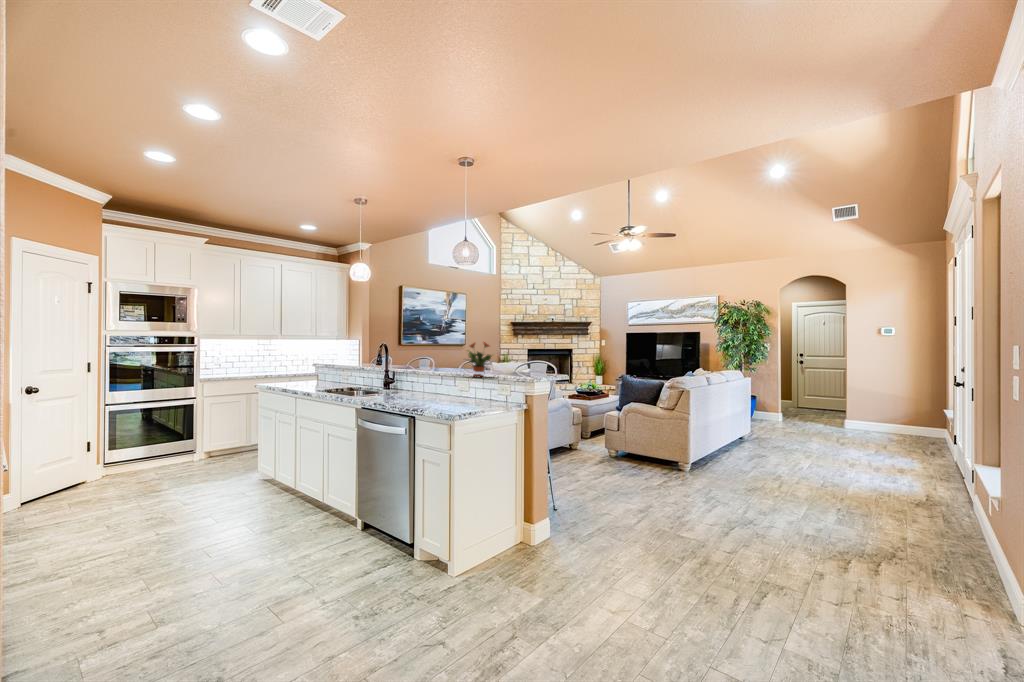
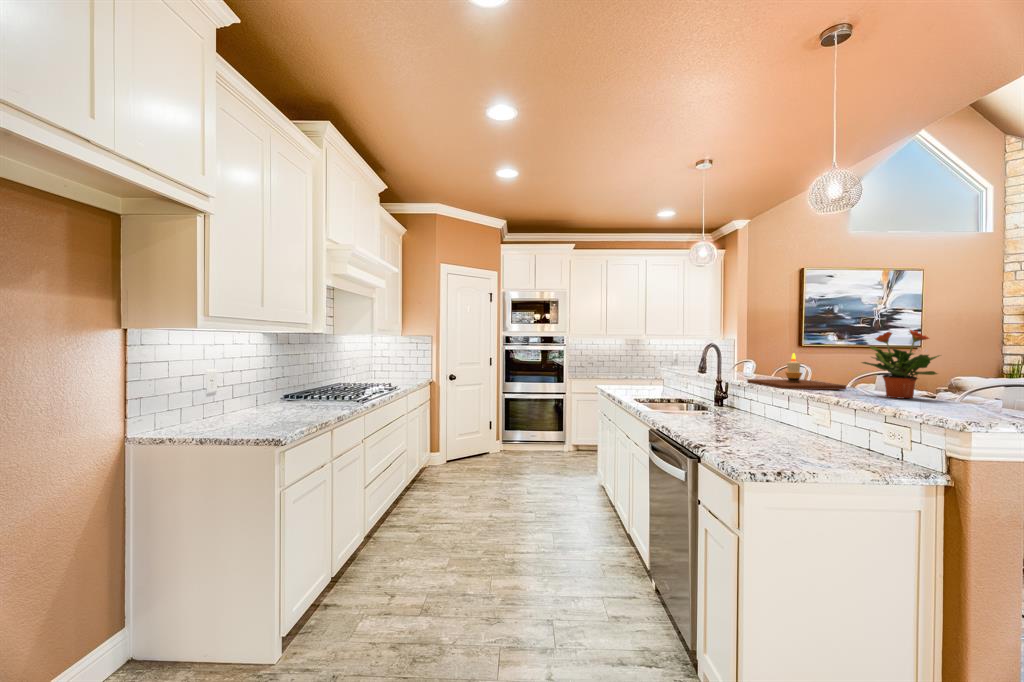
candle: none [401,354,454,377] -> present [747,353,846,390]

